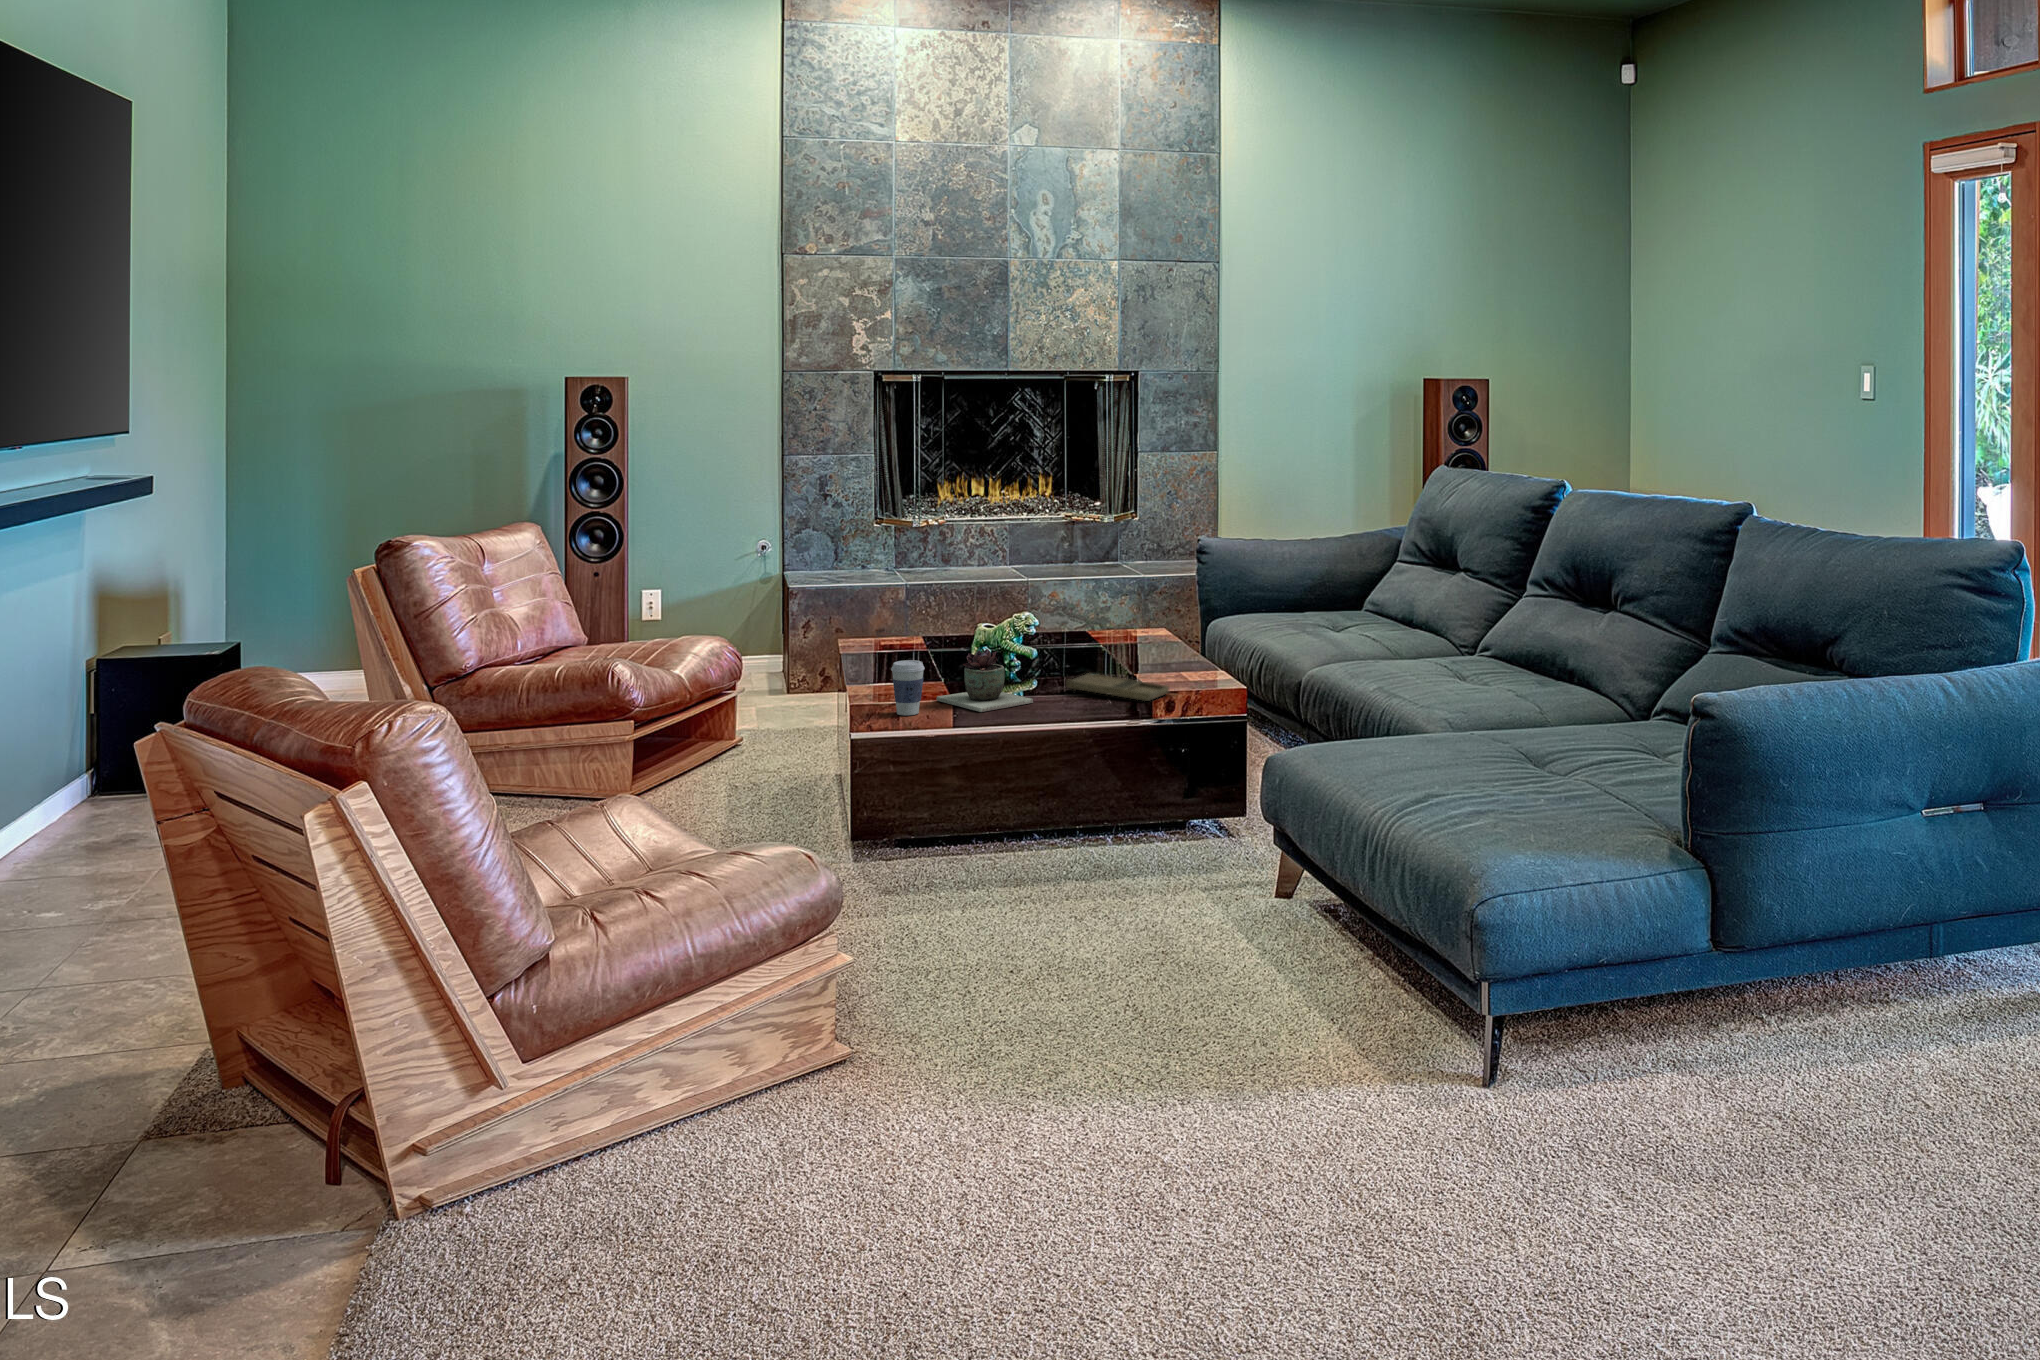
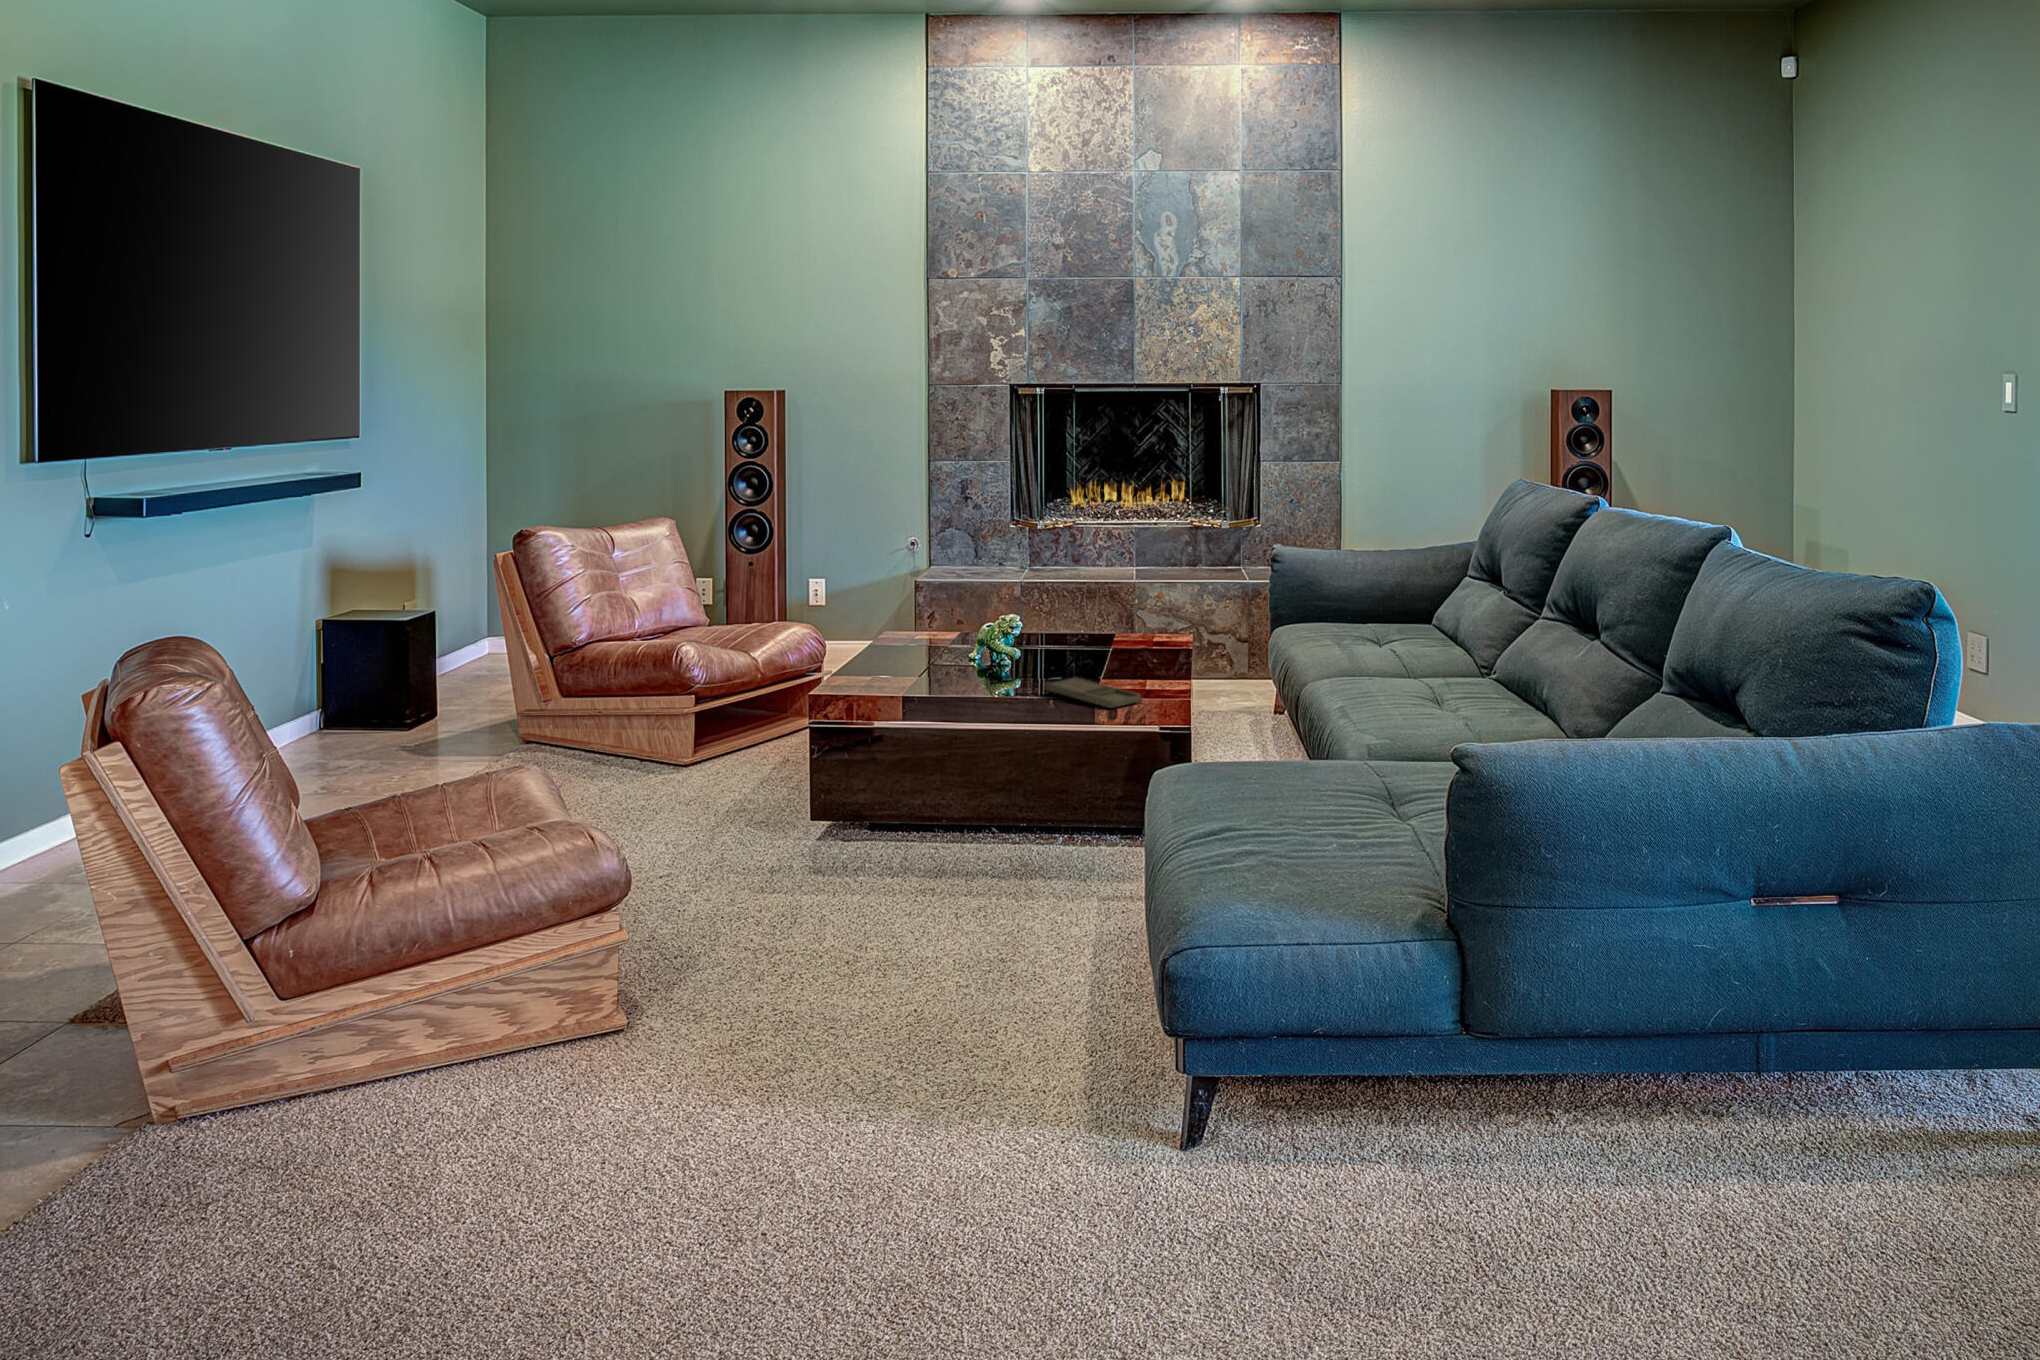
succulent plant: present [937,649,1033,712] -> none [919,648,1003,709]
coffee cup: present [891,660,925,715] -> none [863,655,894,707]

